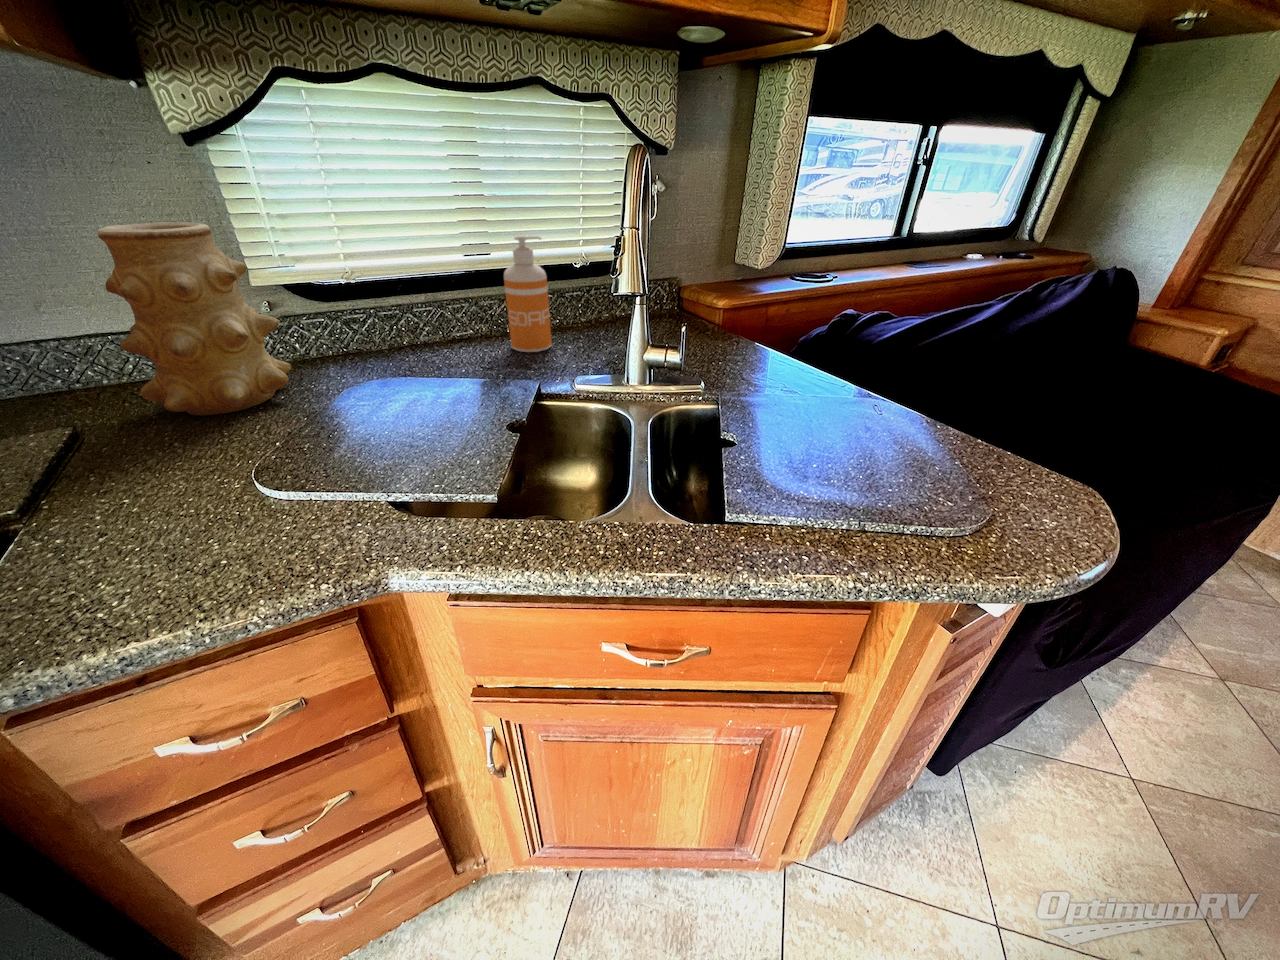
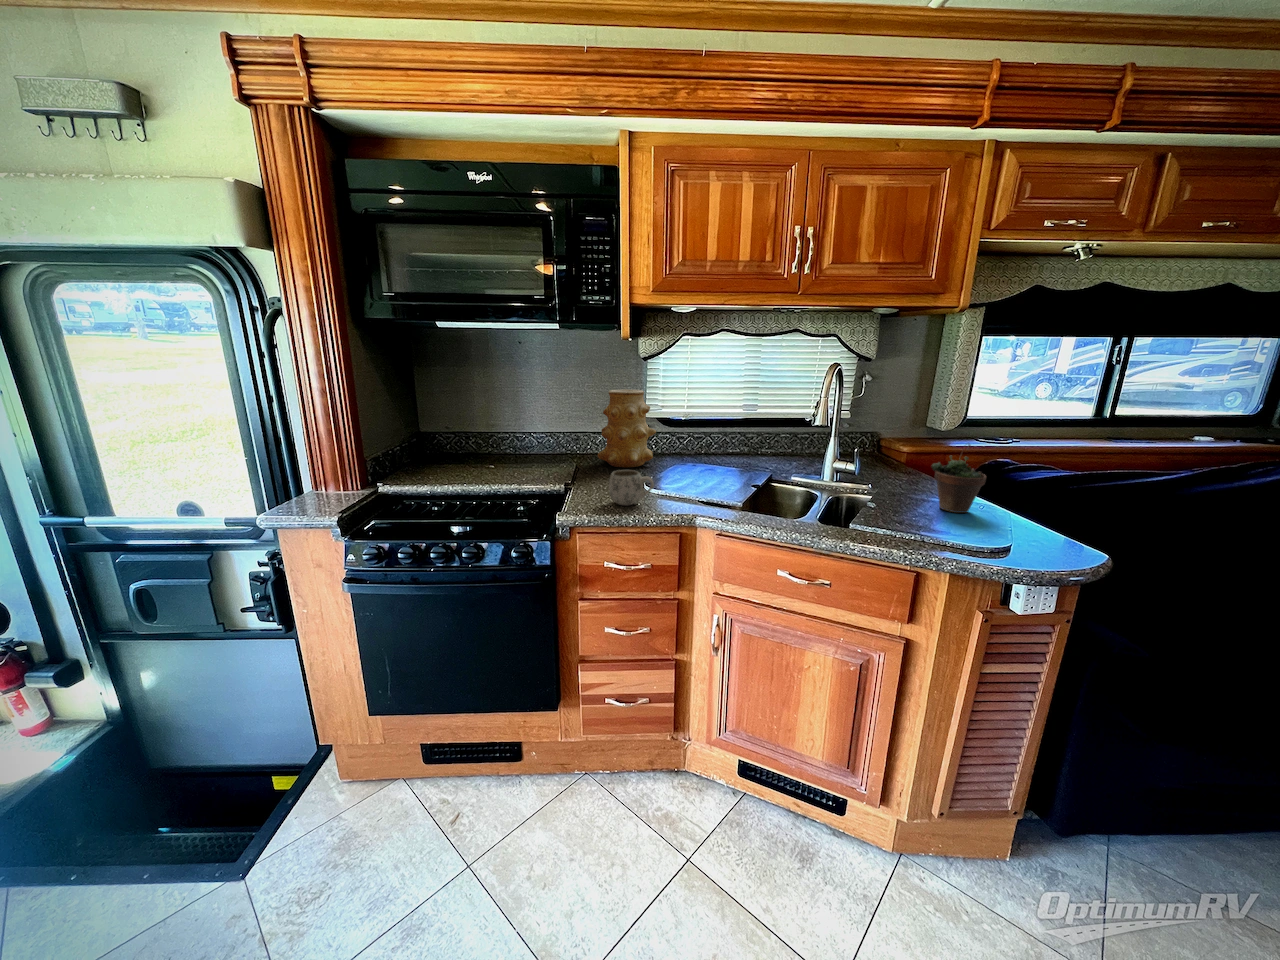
soap dispenser: present [504,236,552,352] -> none [759,401,787,462]
succulent plant: none [807,313,890,433] -> present [932,445,986,513]
mug: none [80,480,246,588] -> present [609,470,654,506]

